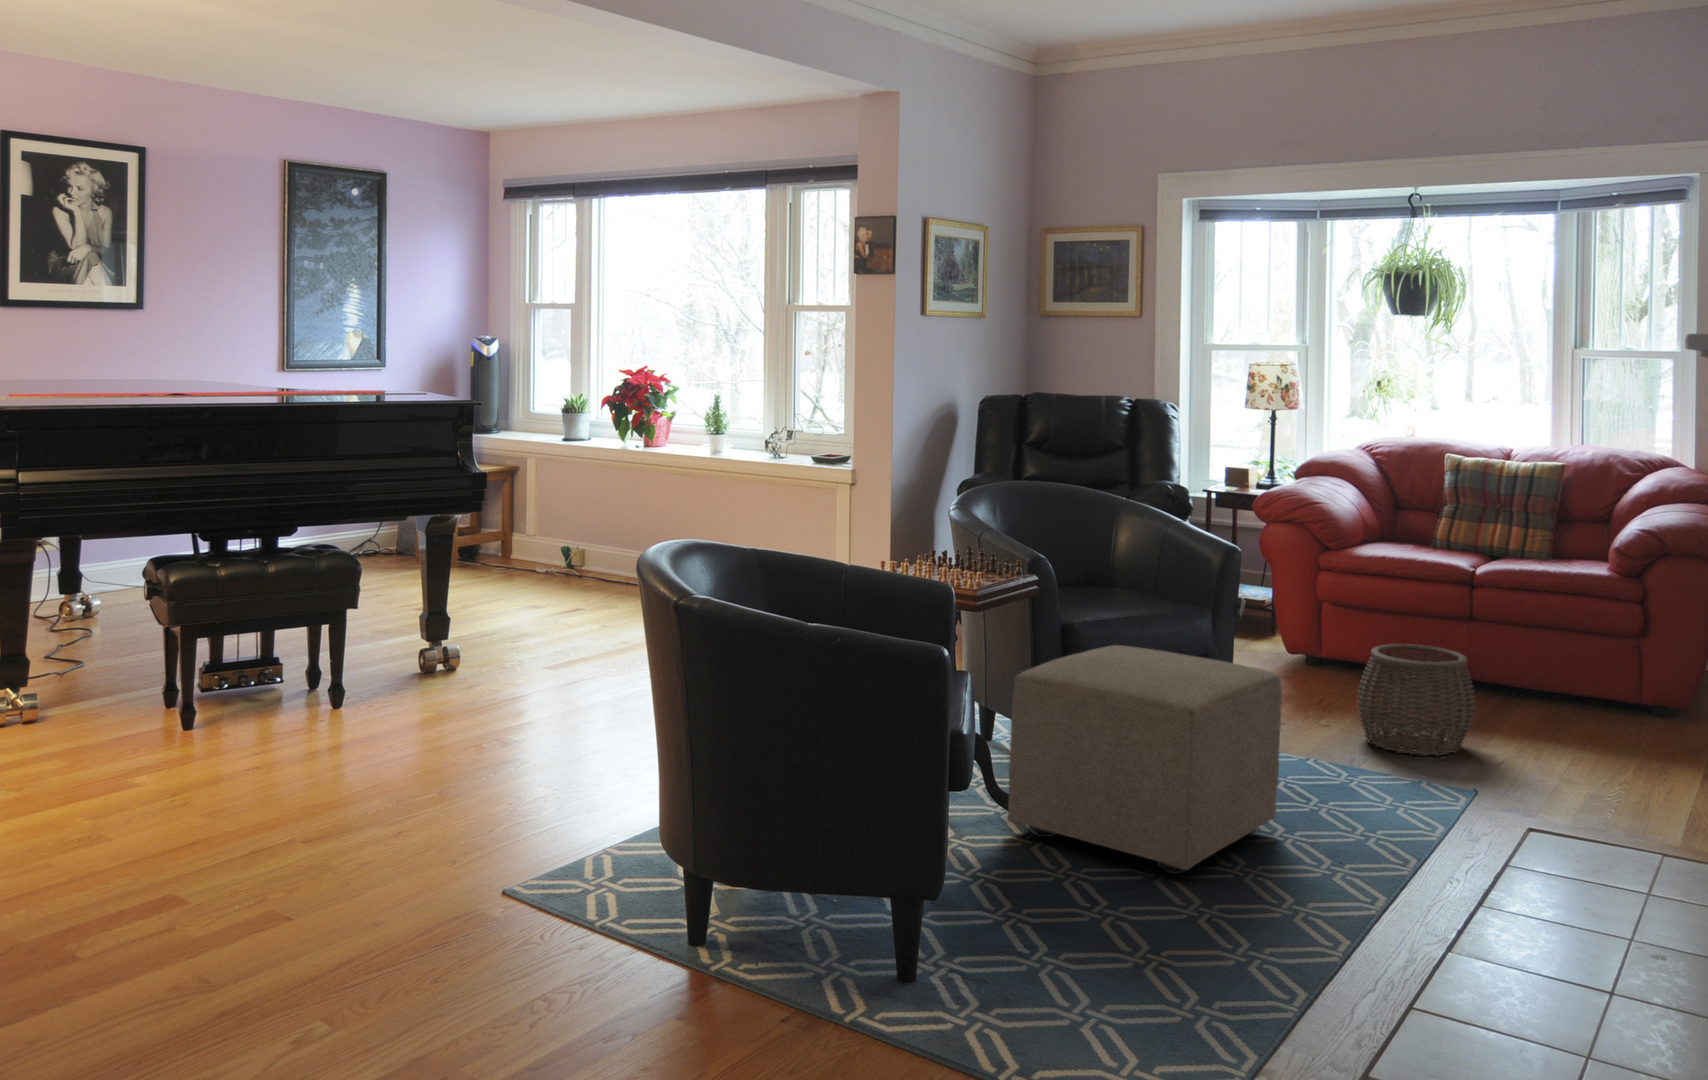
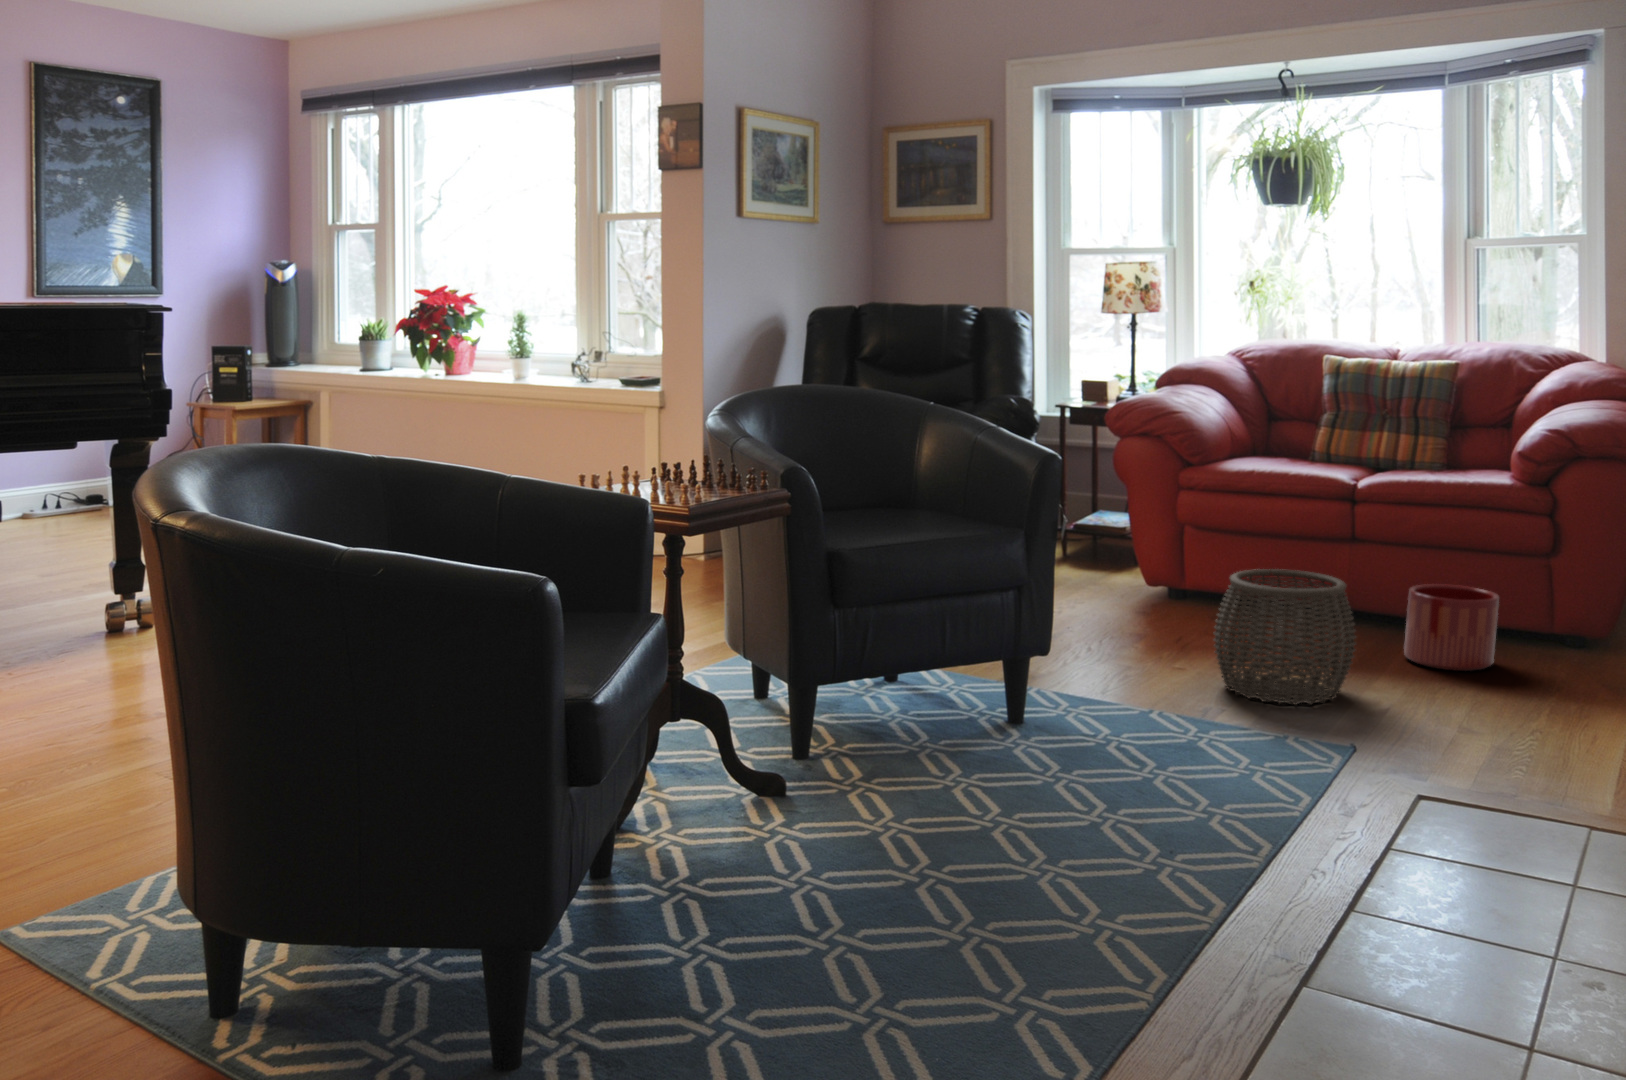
ottoman: present [1008,645,1282,874] -> none [736,571,1100,877]
planter: none [1515,658,1595,731] -> present [1404,584,1499,671]

